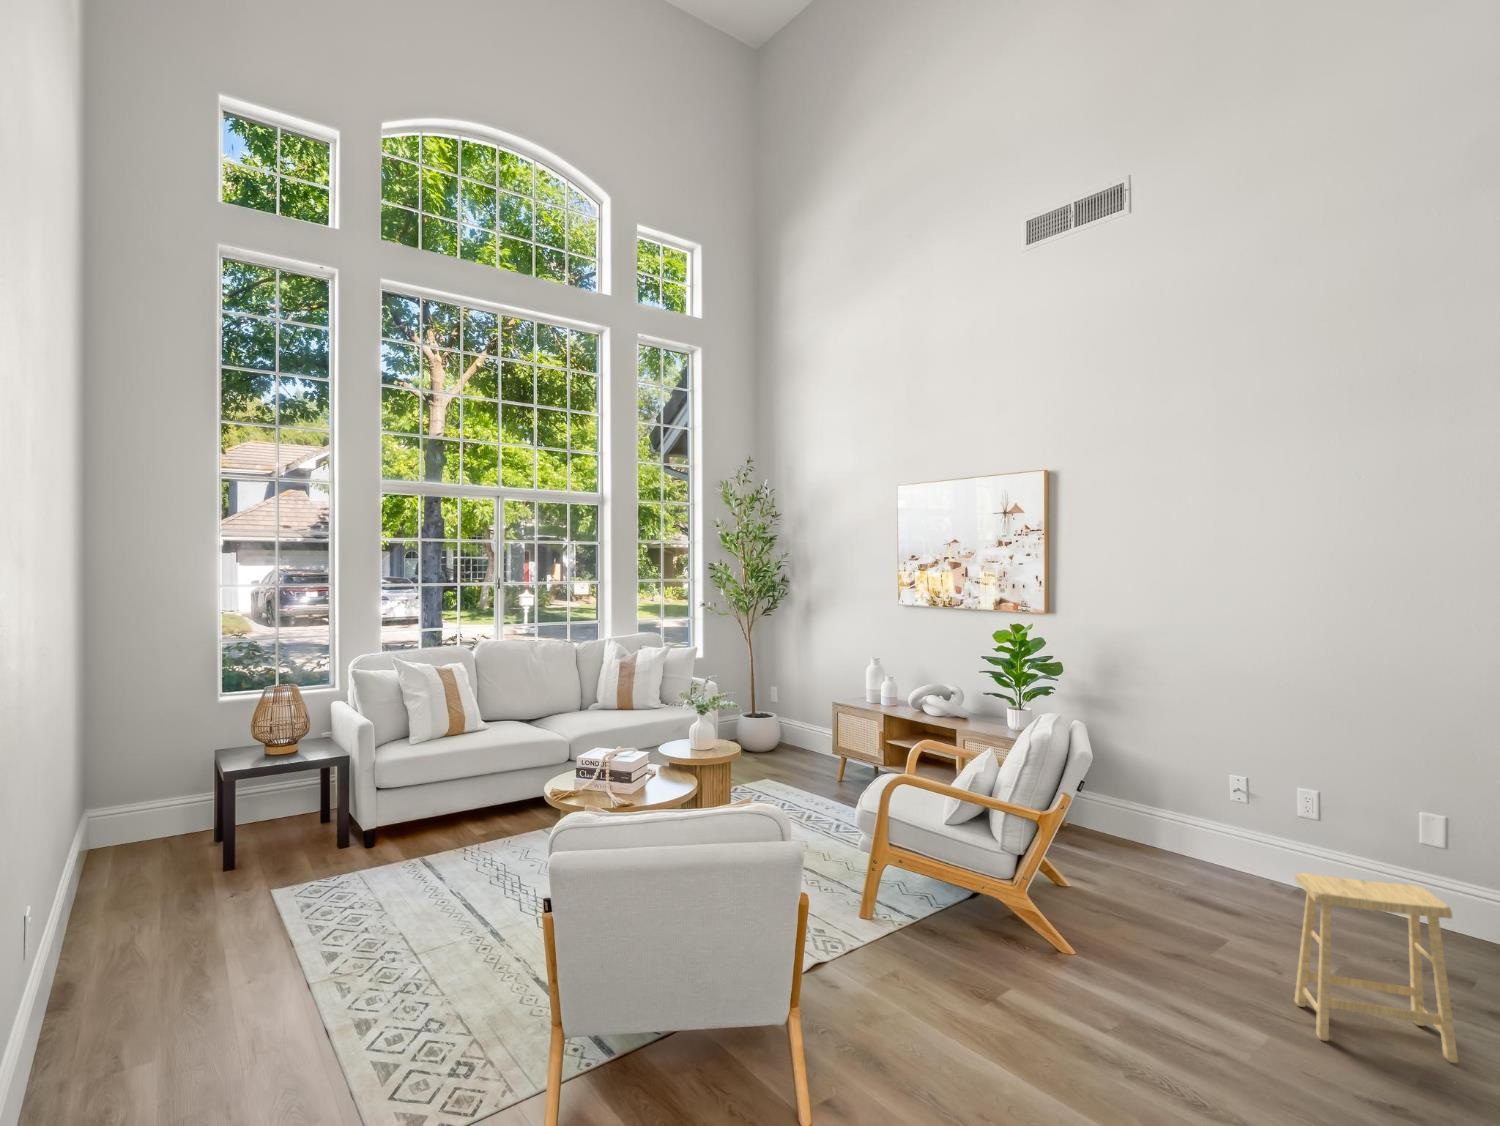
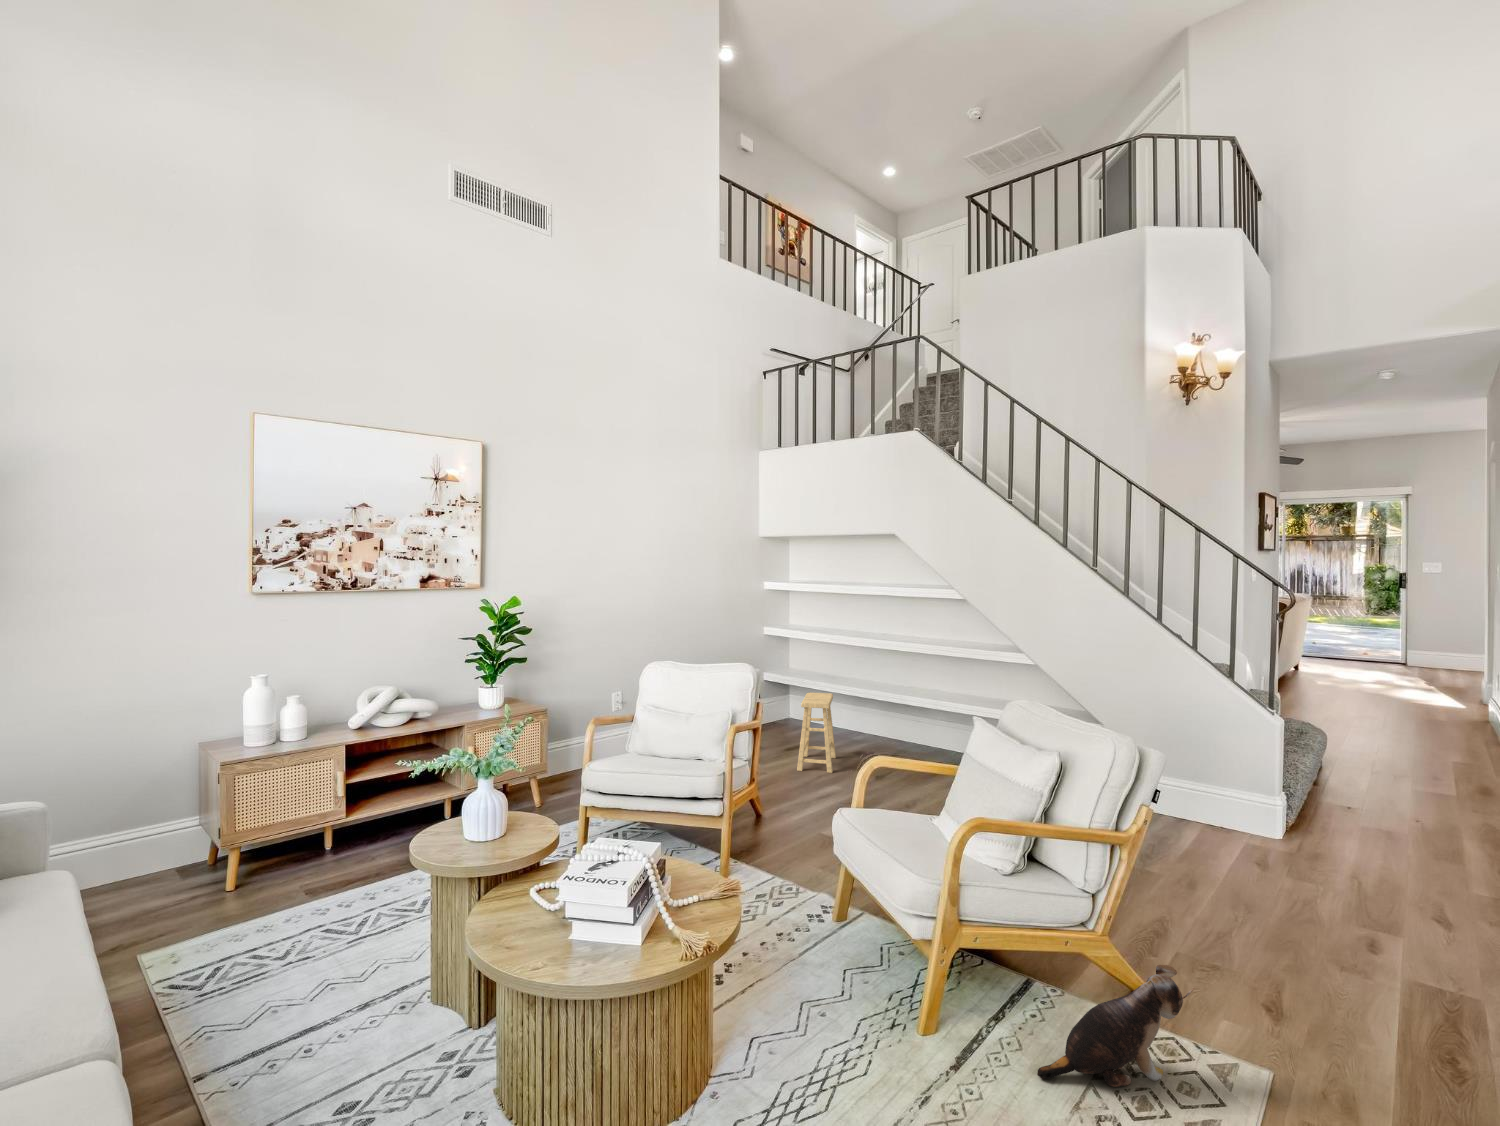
plush toy: none [425,989,501,1071] -> present [1037,965,1195,1087]

